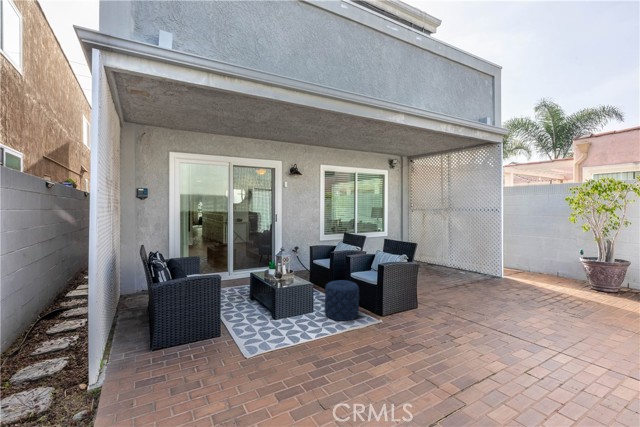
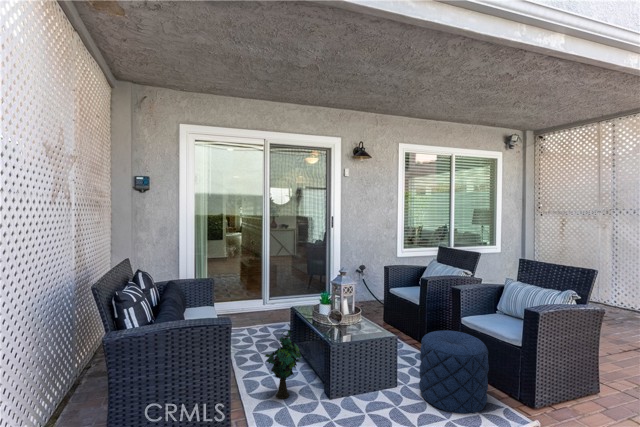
decorative plant: none [237,284,259,322] -> present [265,330,301,399]

